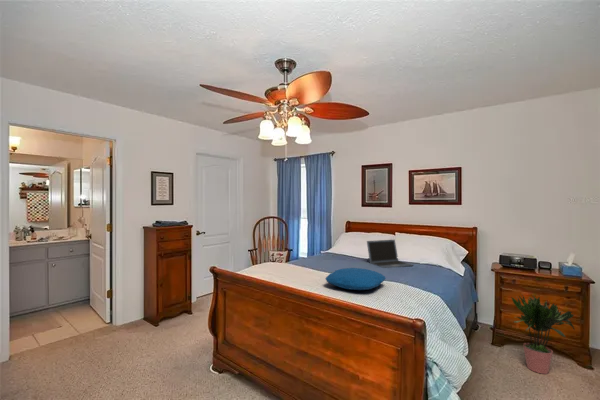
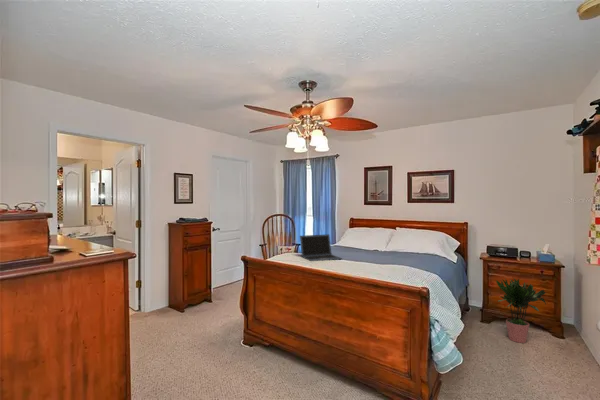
laptop: present [367,240,413,268] -> present [300,234,342,261]
pillow: present [326,268,386,290] -> none [342,255,392,272]

